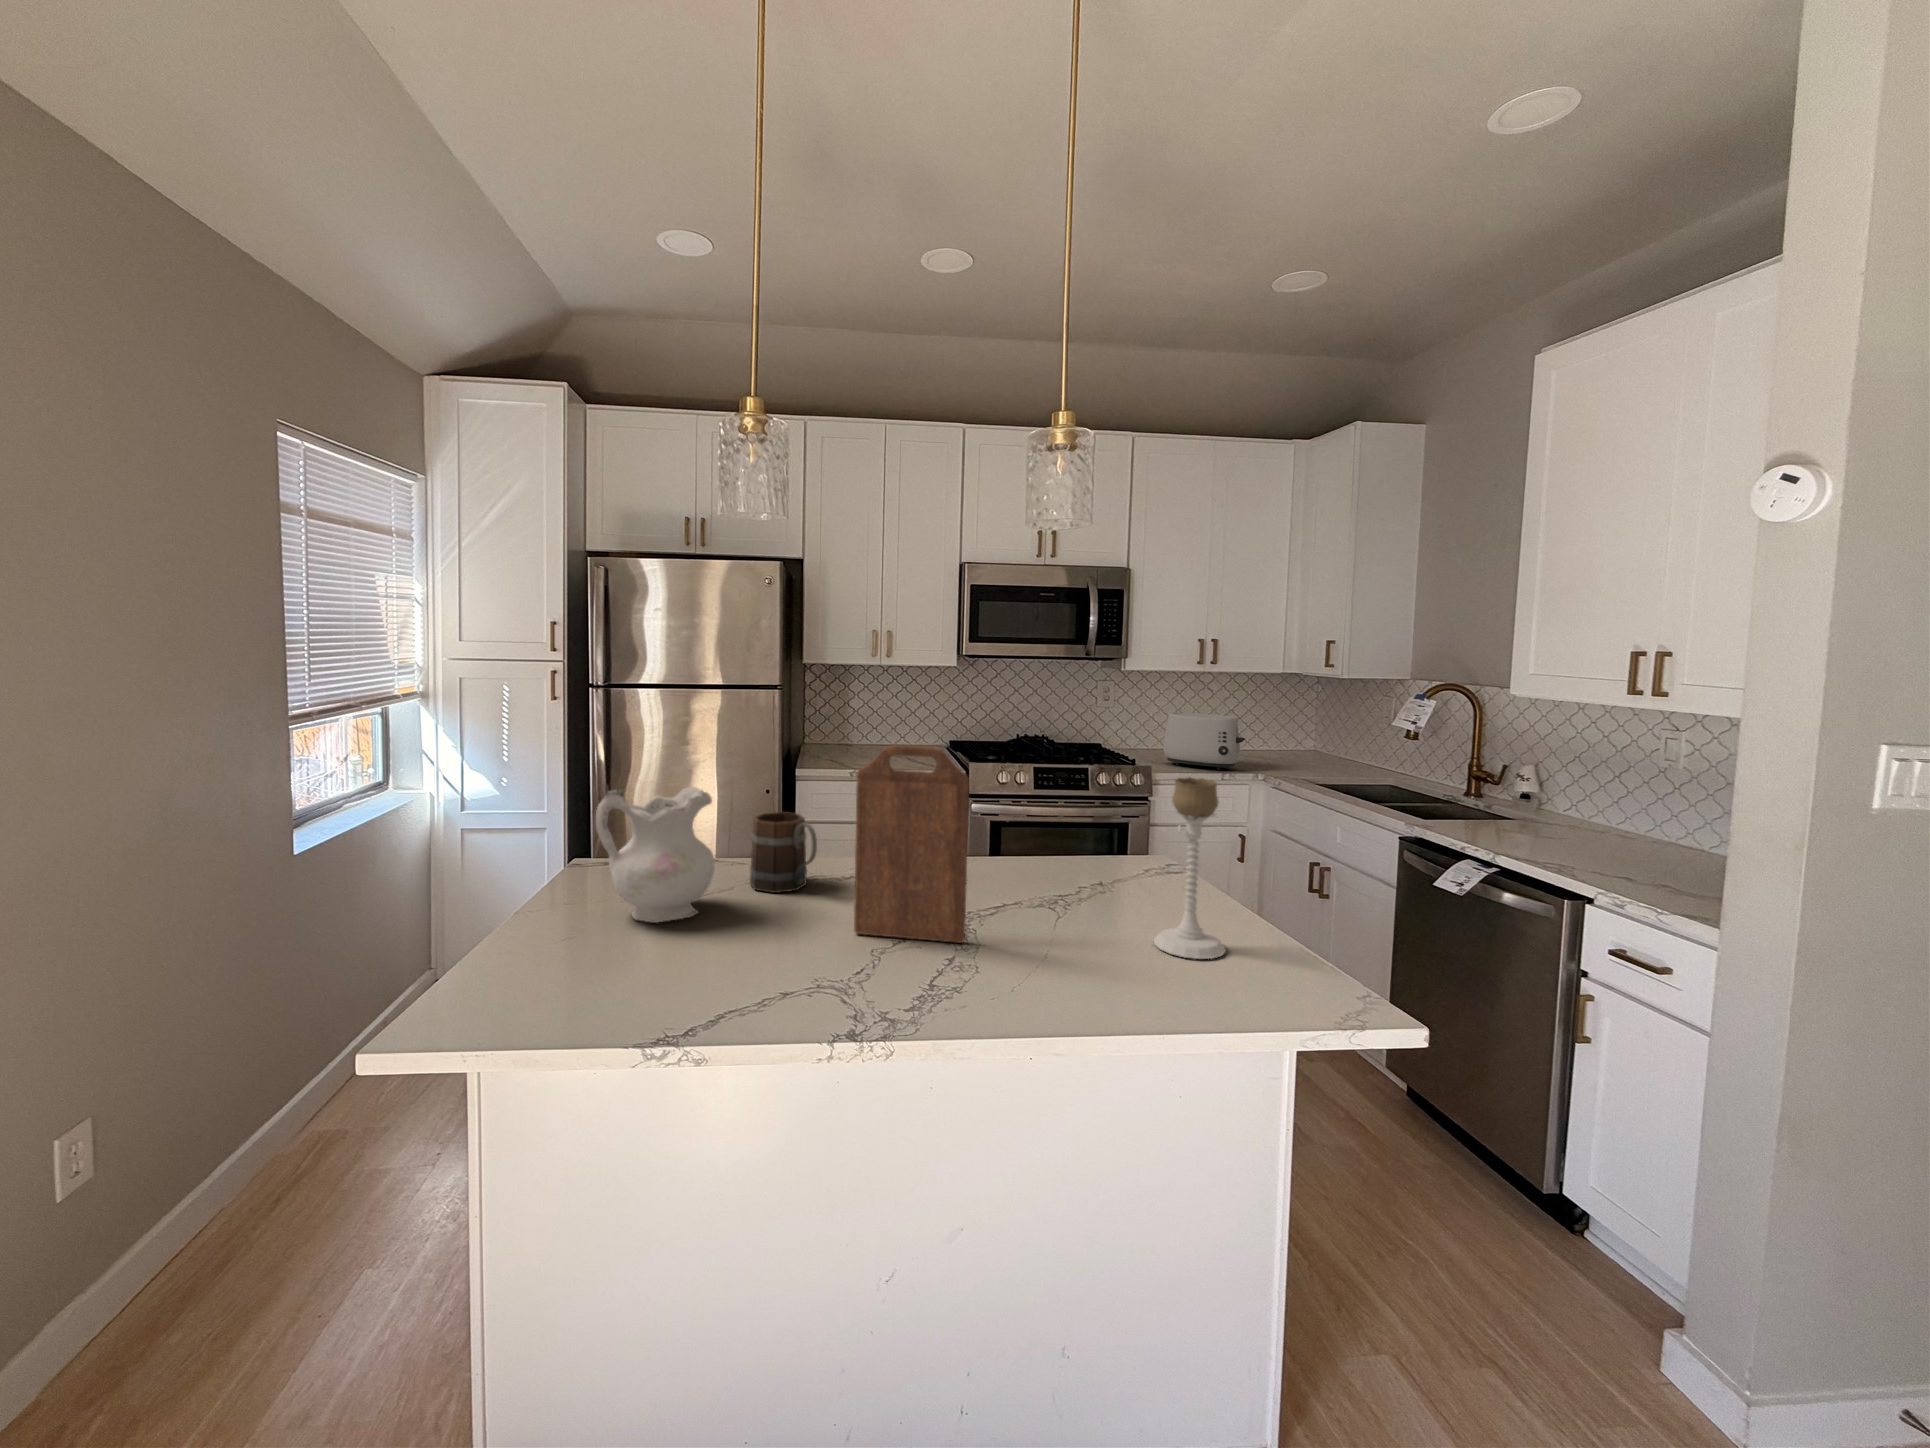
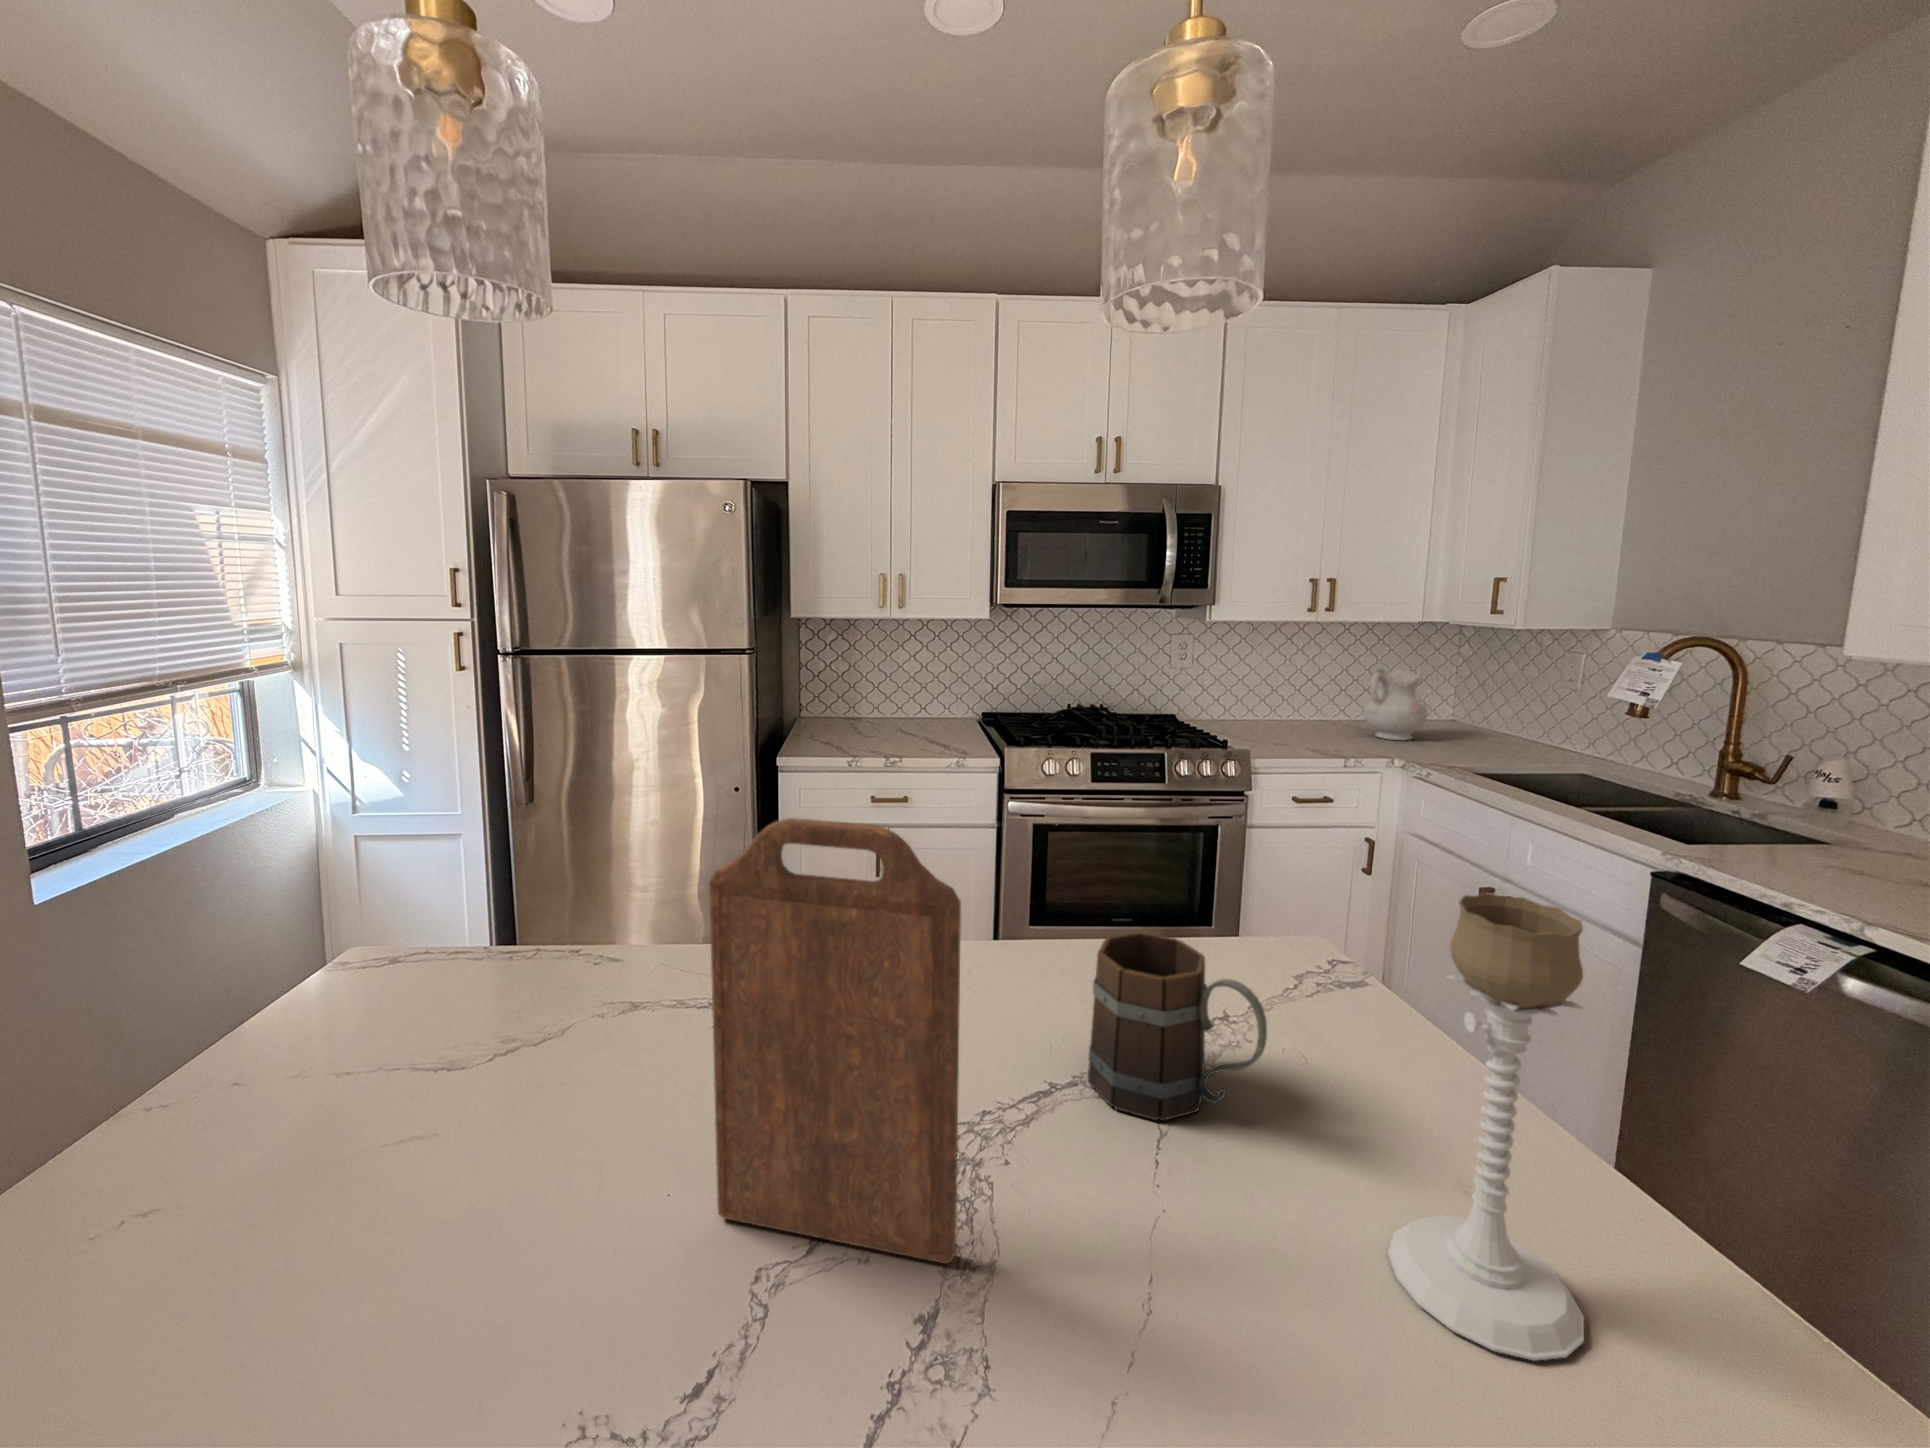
toaster: present [1163,713,1245,770] -> none [1260,676,1375,753]
ceramic pitcher: present [596,787,715,923] -> present [1364,669,1428,740]
mug: present [750,812,817,893] -> present [1088,932,1267,1121]

